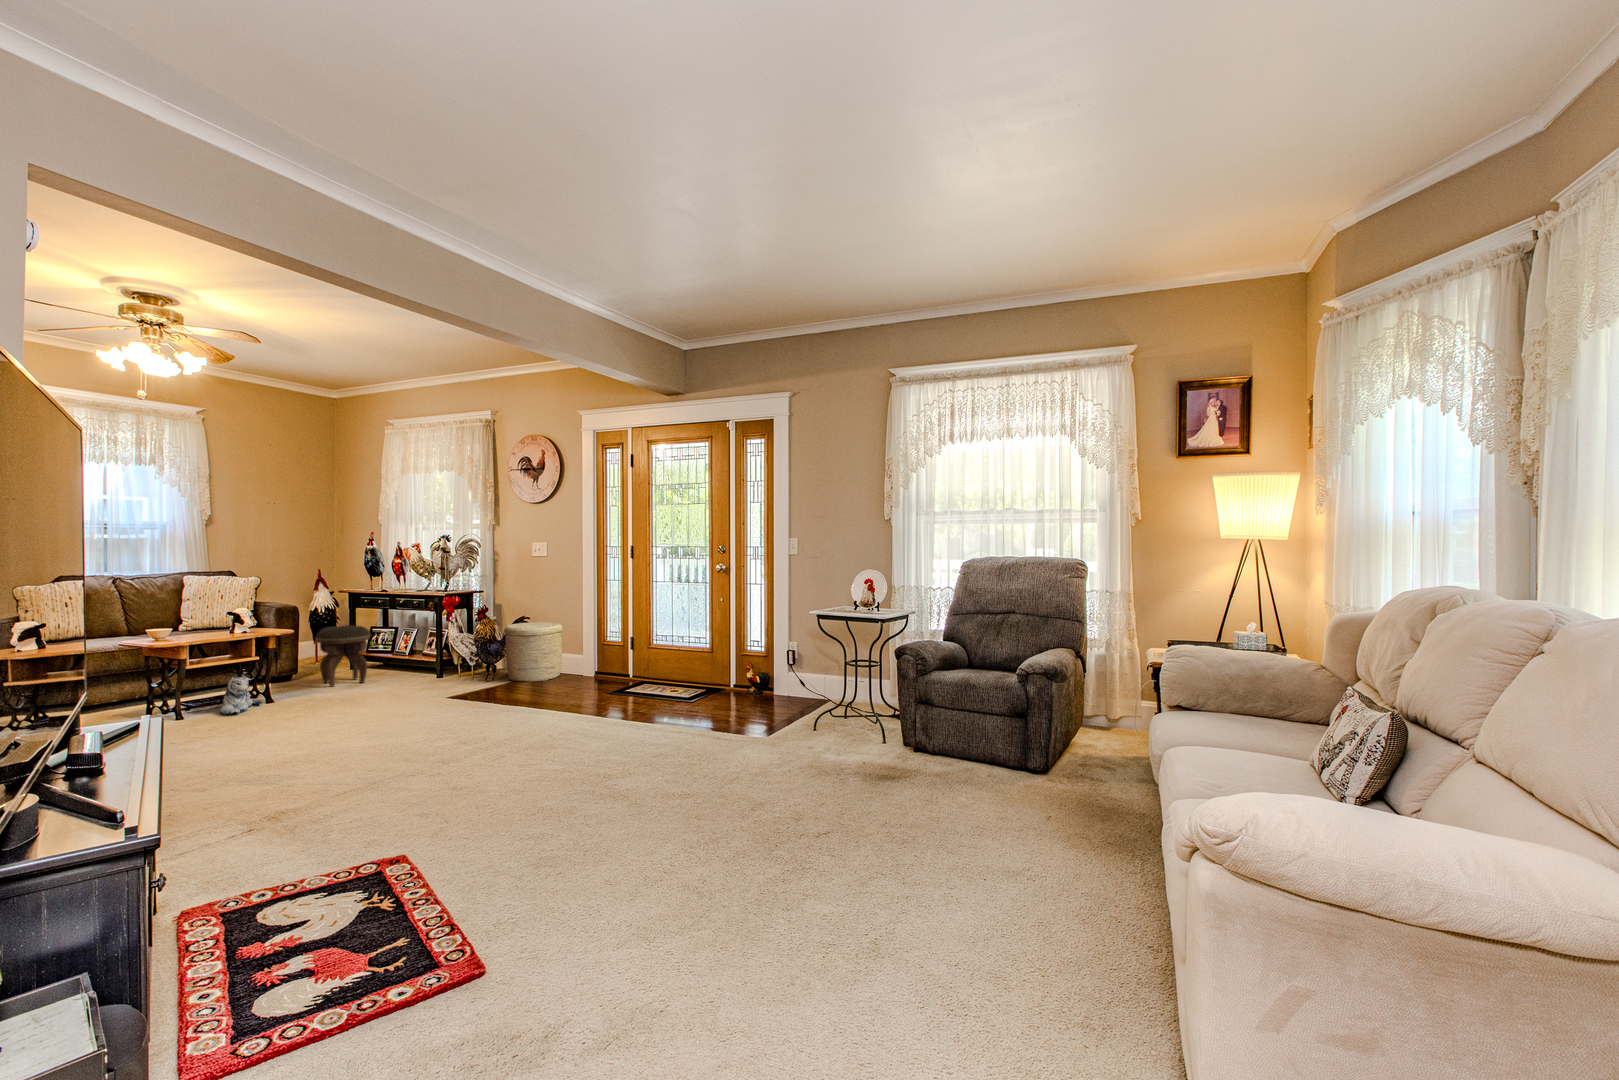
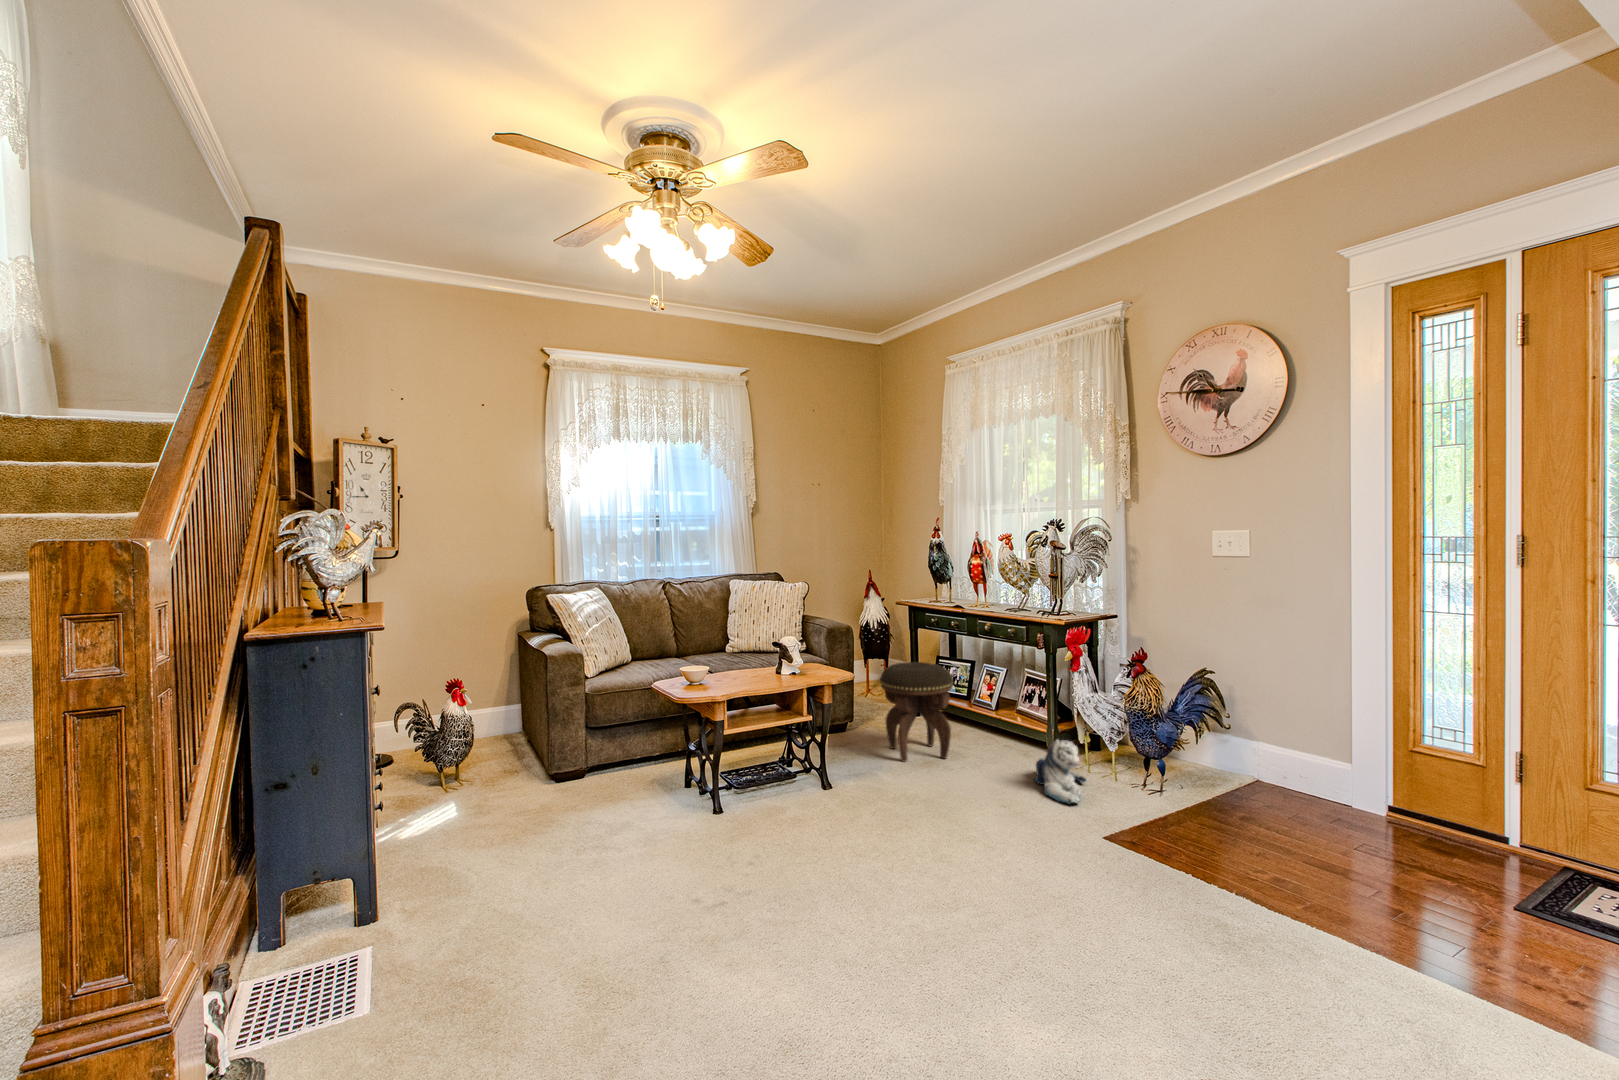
woven basket: present [504,622,563,682] -> none [1187,684,1316,816]
plush toy: present [220,677,262,715] -> present [1035,740,1086,804]

